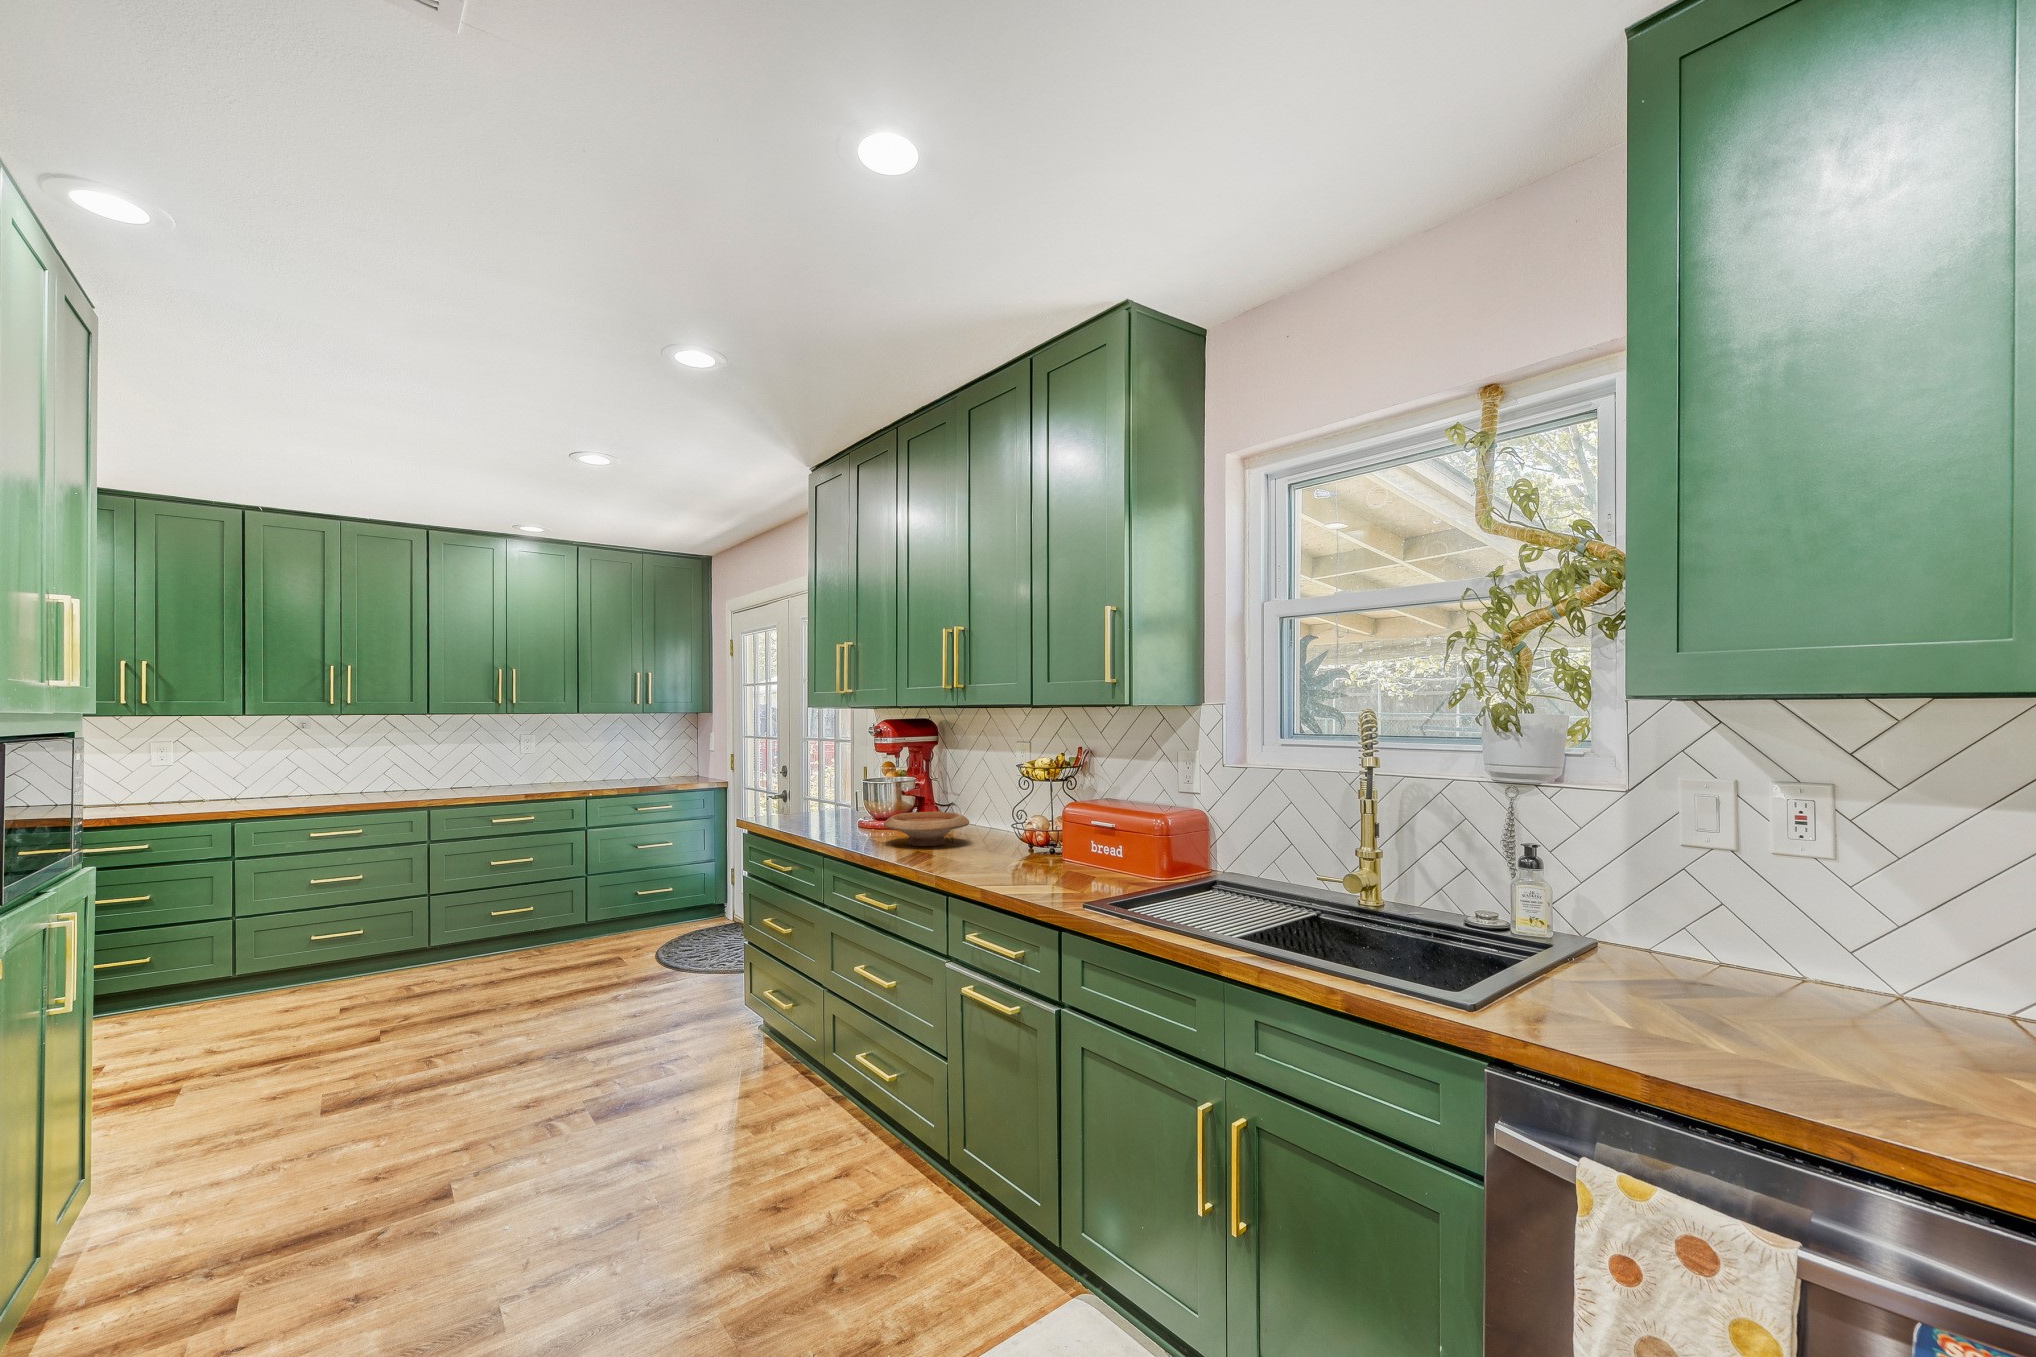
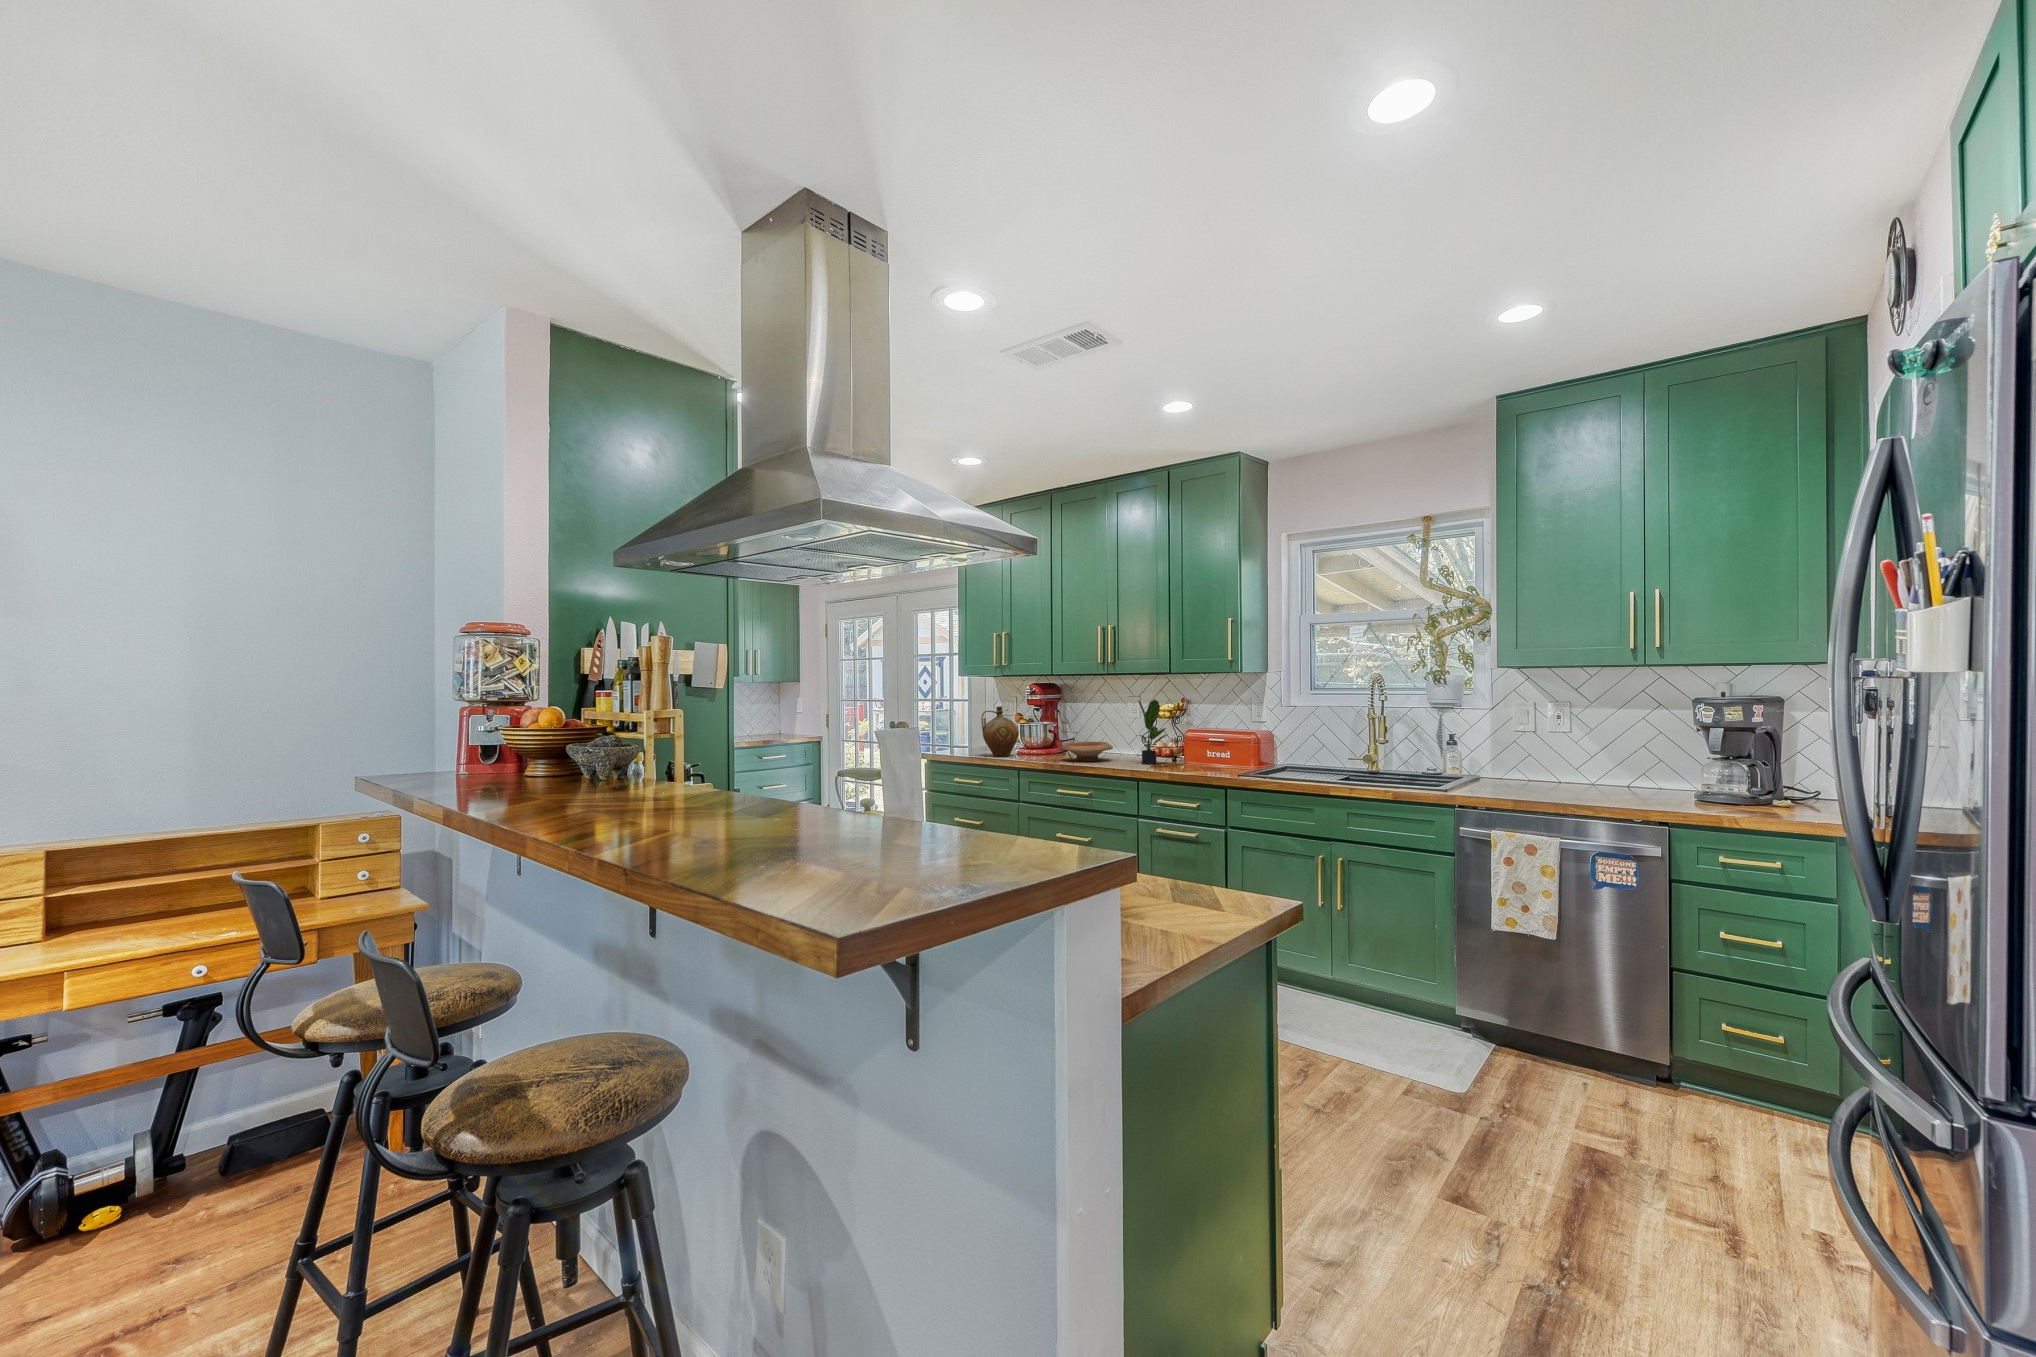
potted plant: none [977,746,1039,860] -> present [1138,699,1167,764]
ceramic jug: none [799,750,857,828] -> present [981,706,1019,757]

